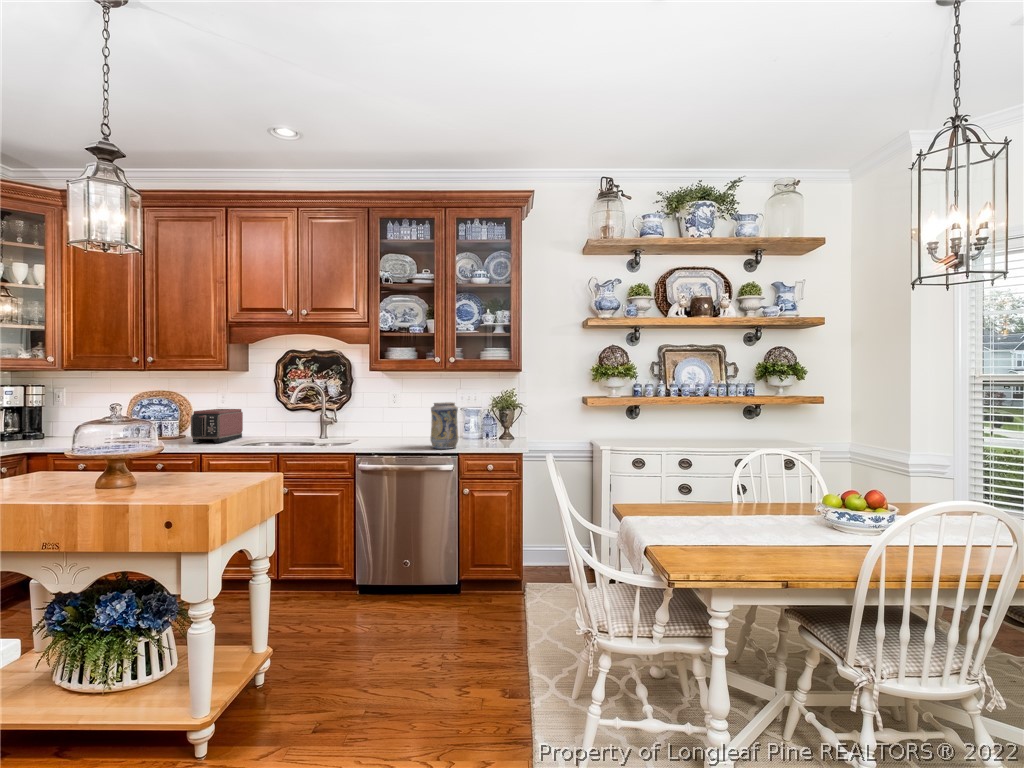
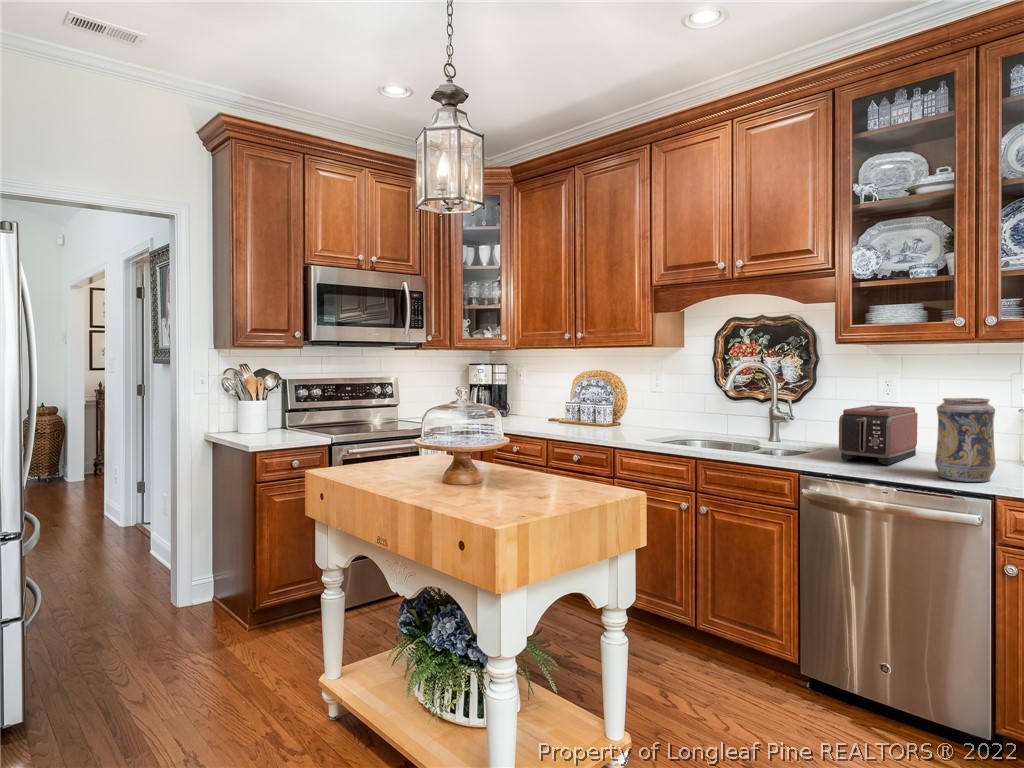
toaster: present [191,409,243,443] -> present [839,405,918,465]

